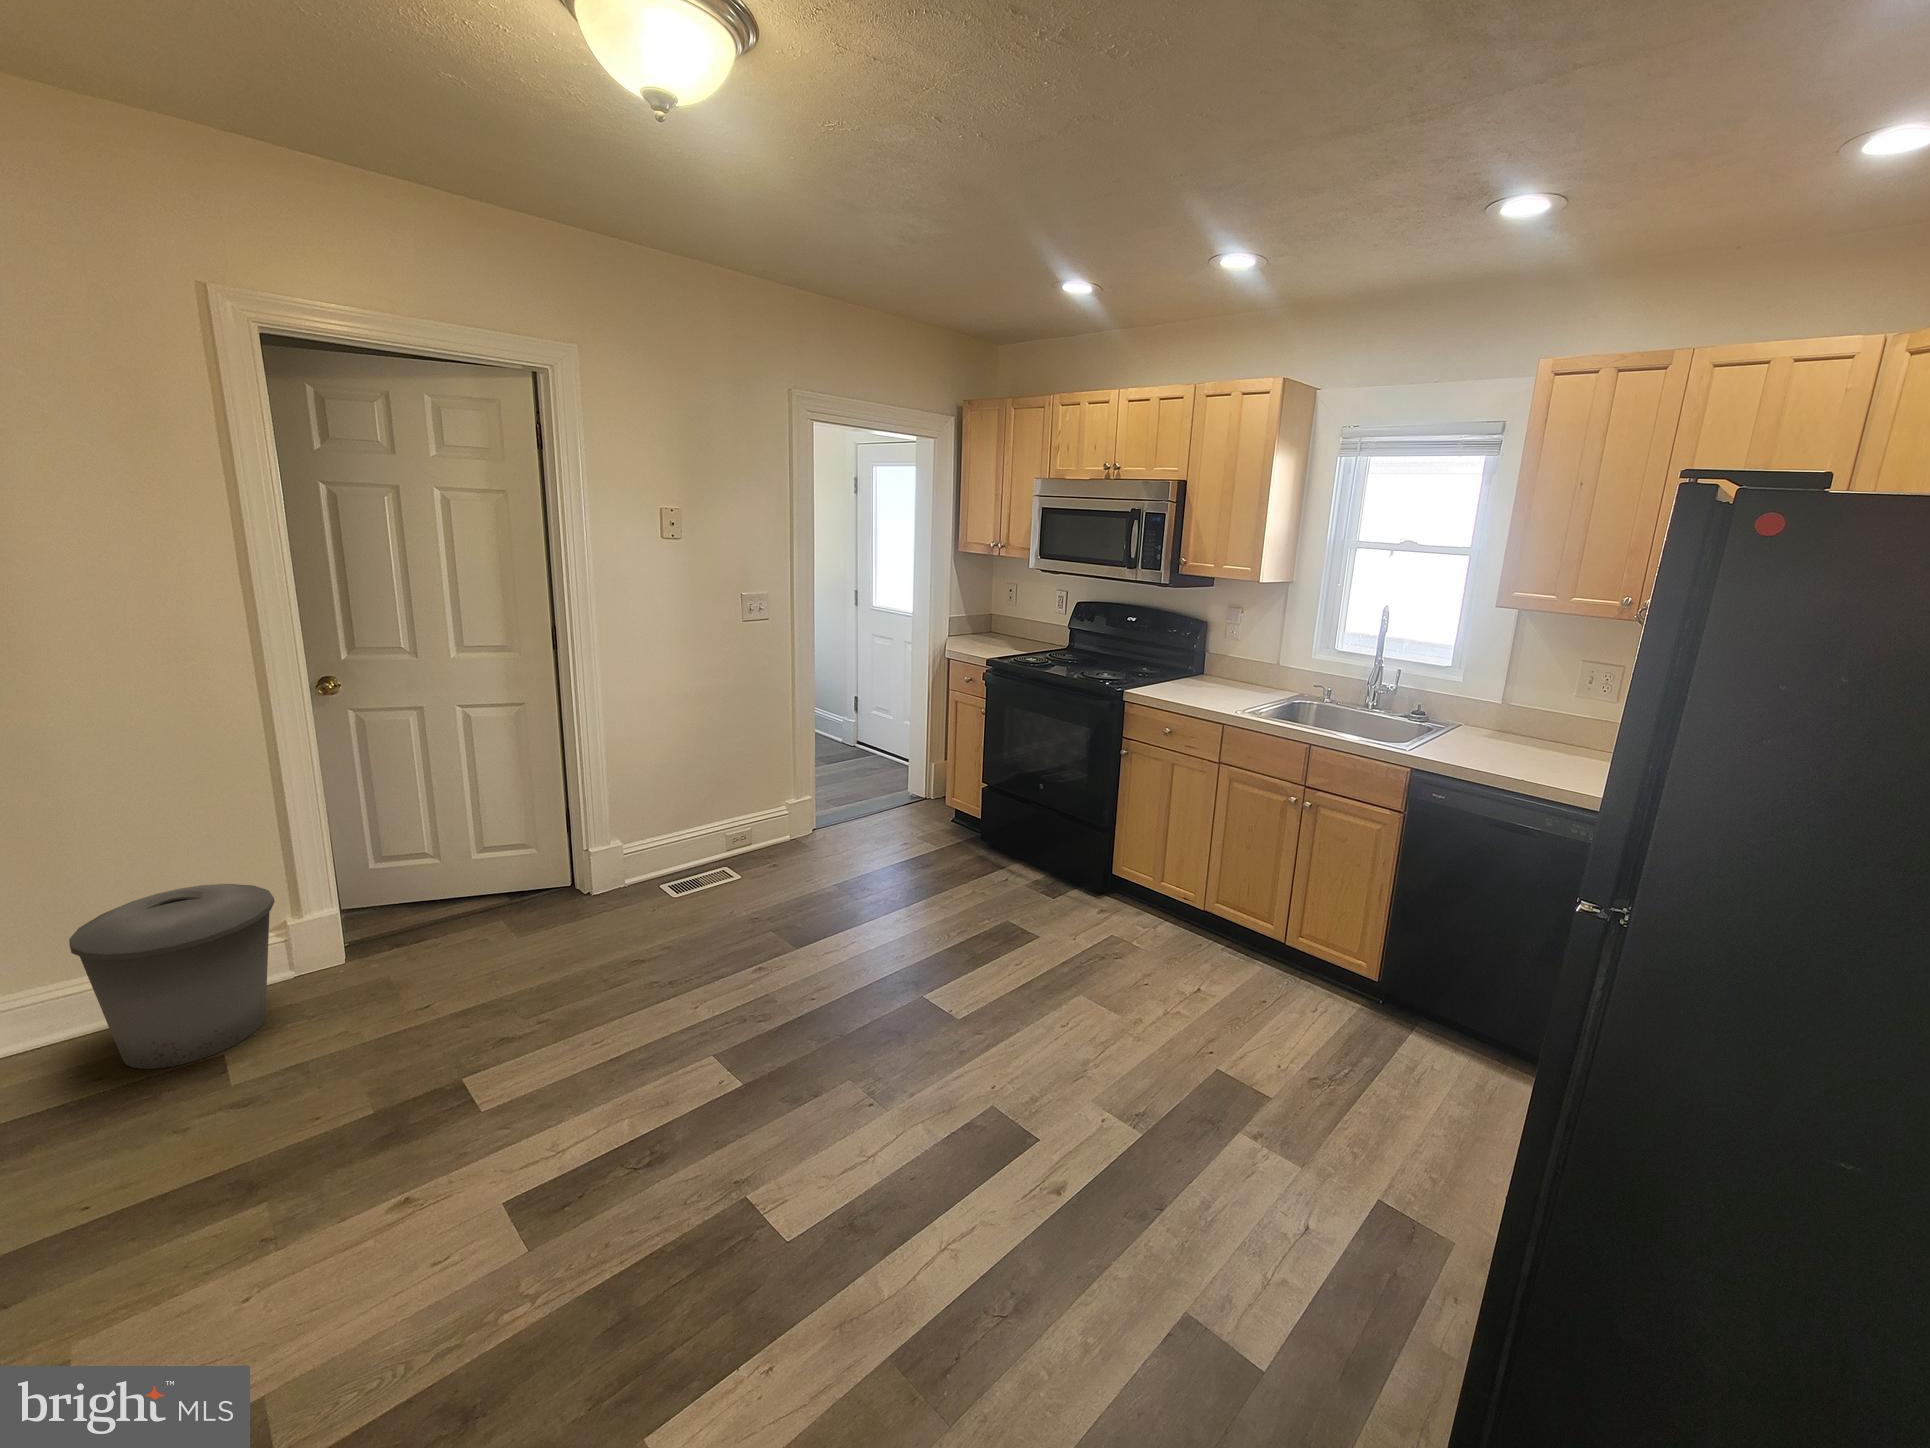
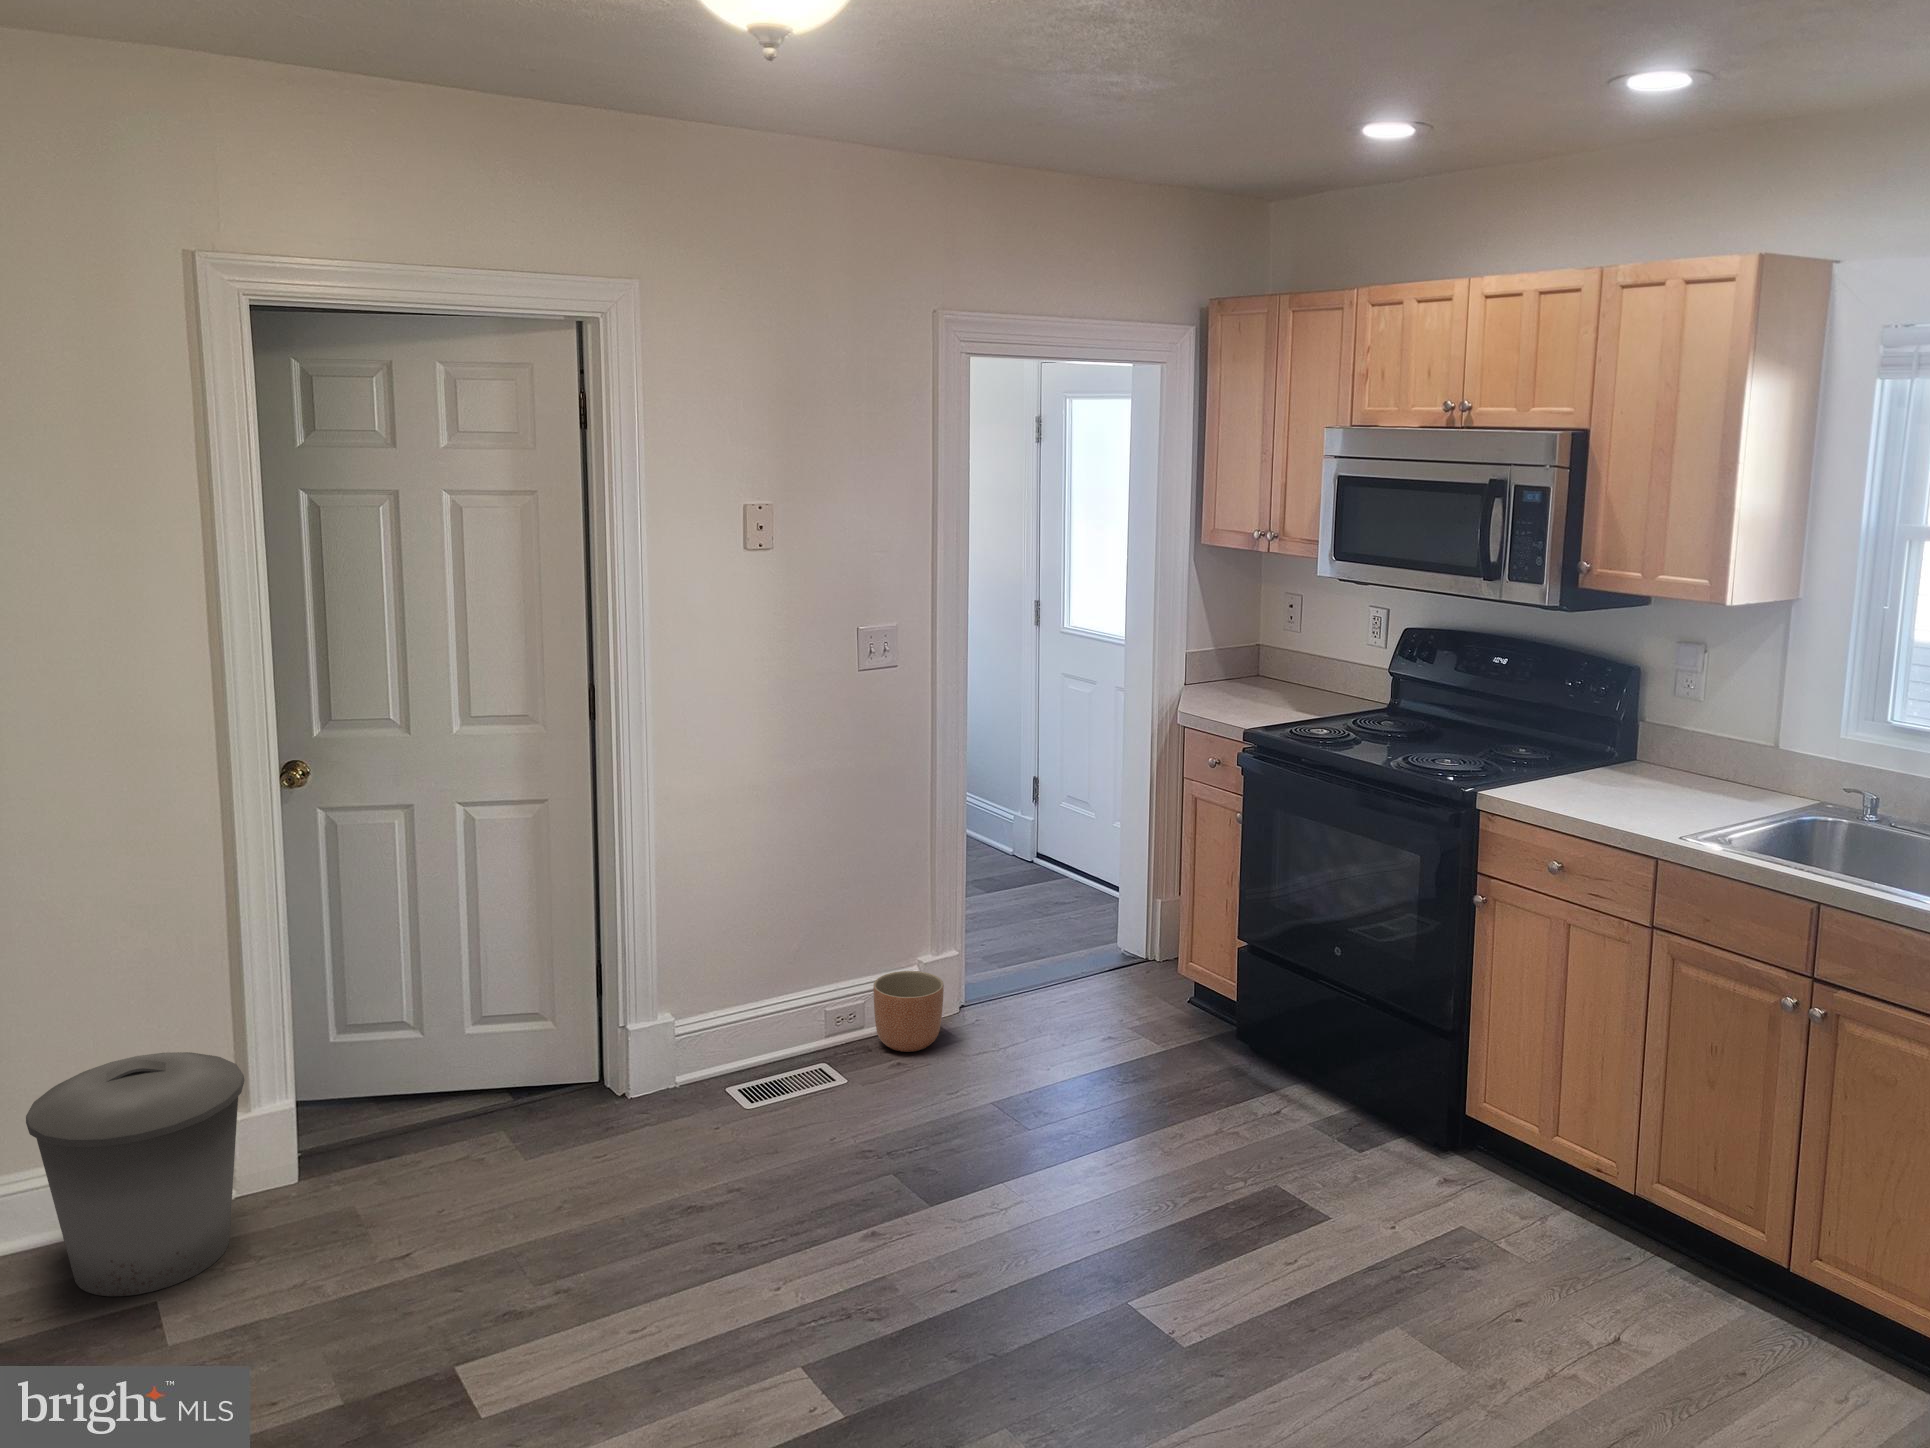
planter: none [757,808,803,858] -> present [873,971,944,1052]

